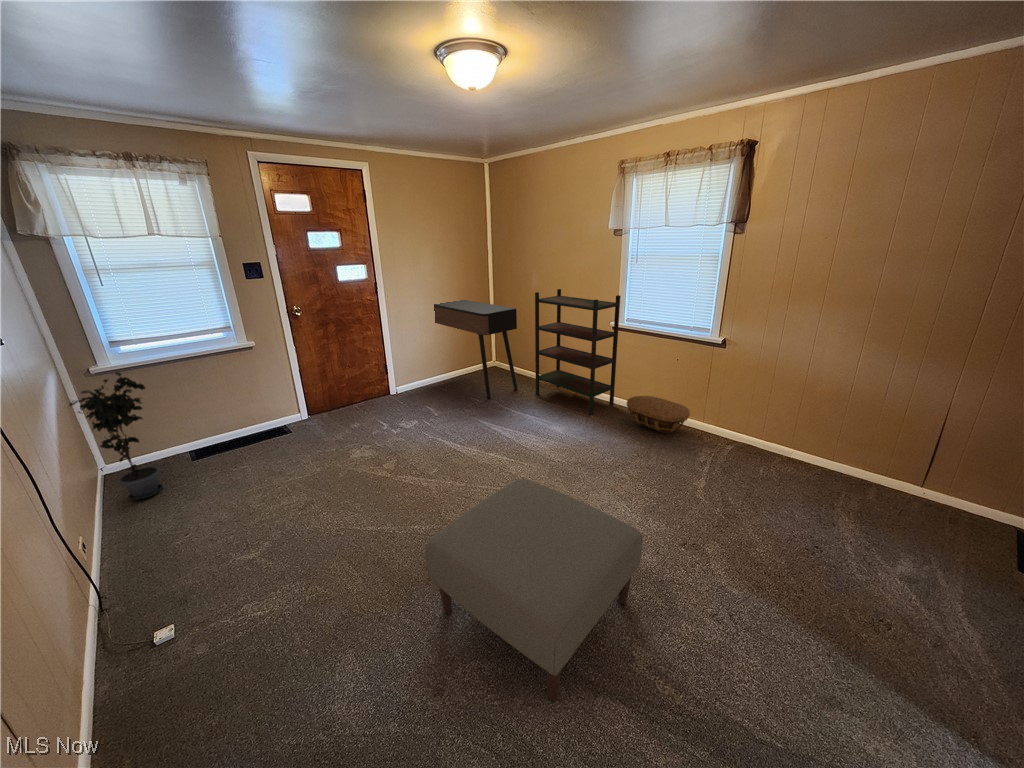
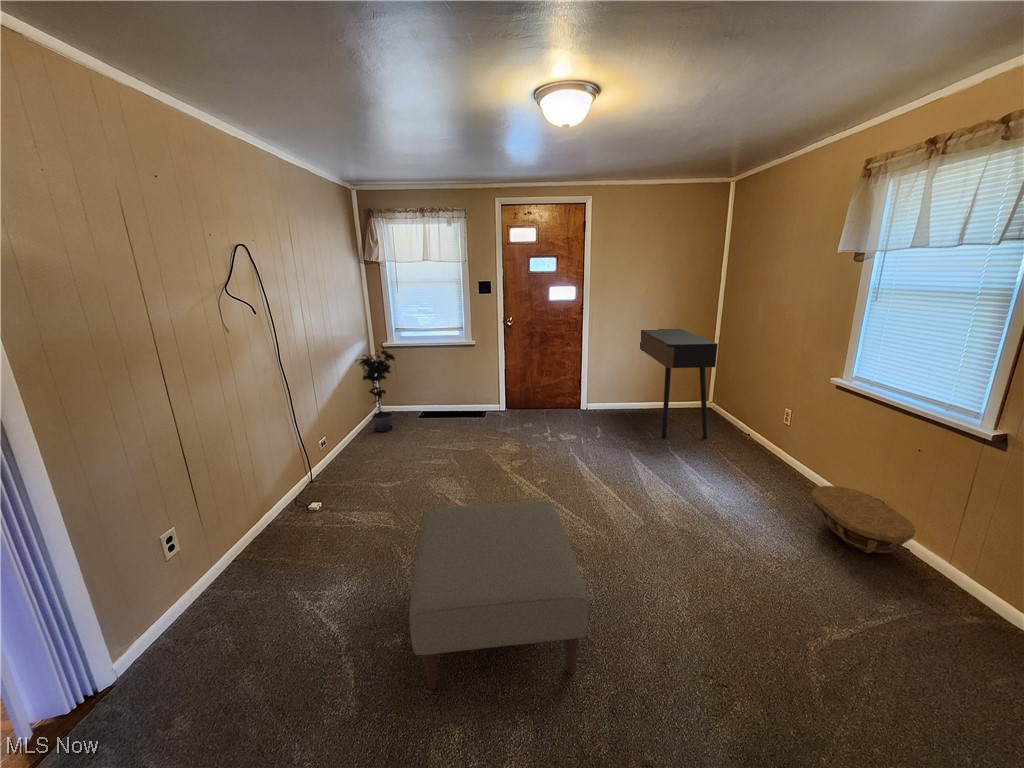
bookshelf: present [535,289,620,415] -> none [723,326,846,492]

